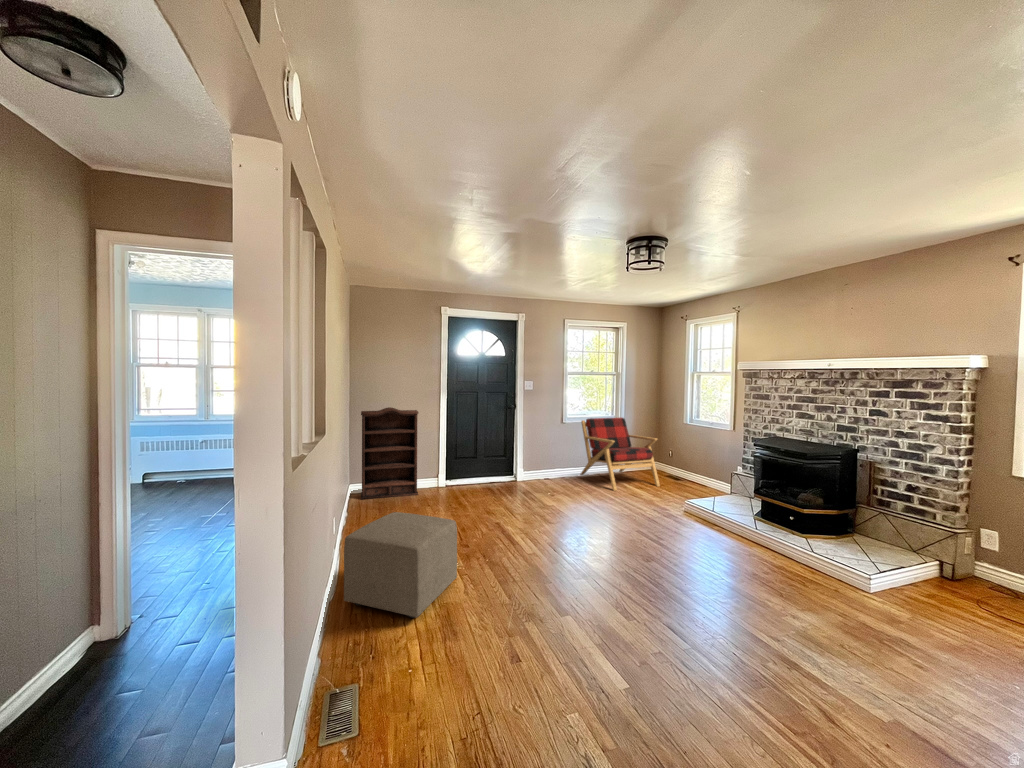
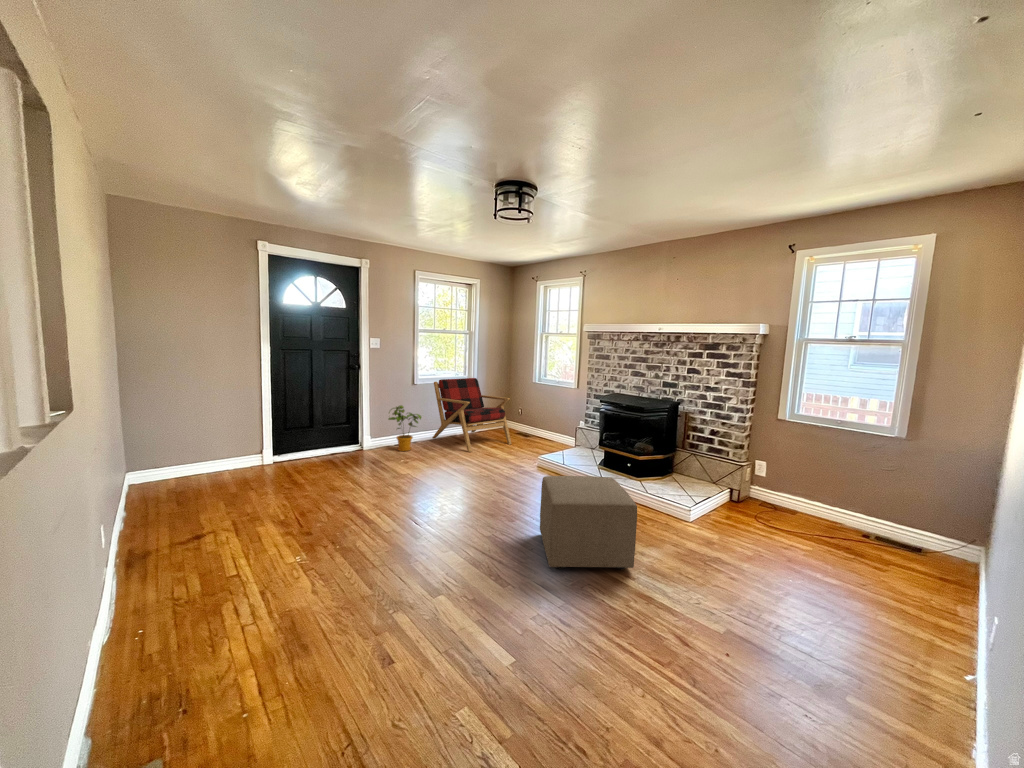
bookshelf: present [361,407,418,499] -> none [141,369,236,491]
house plant: none [539,442,568,485] -> present [389,405,421,451]
ottoman: present [344,512,457,618] -> present [540,476,637,570]

